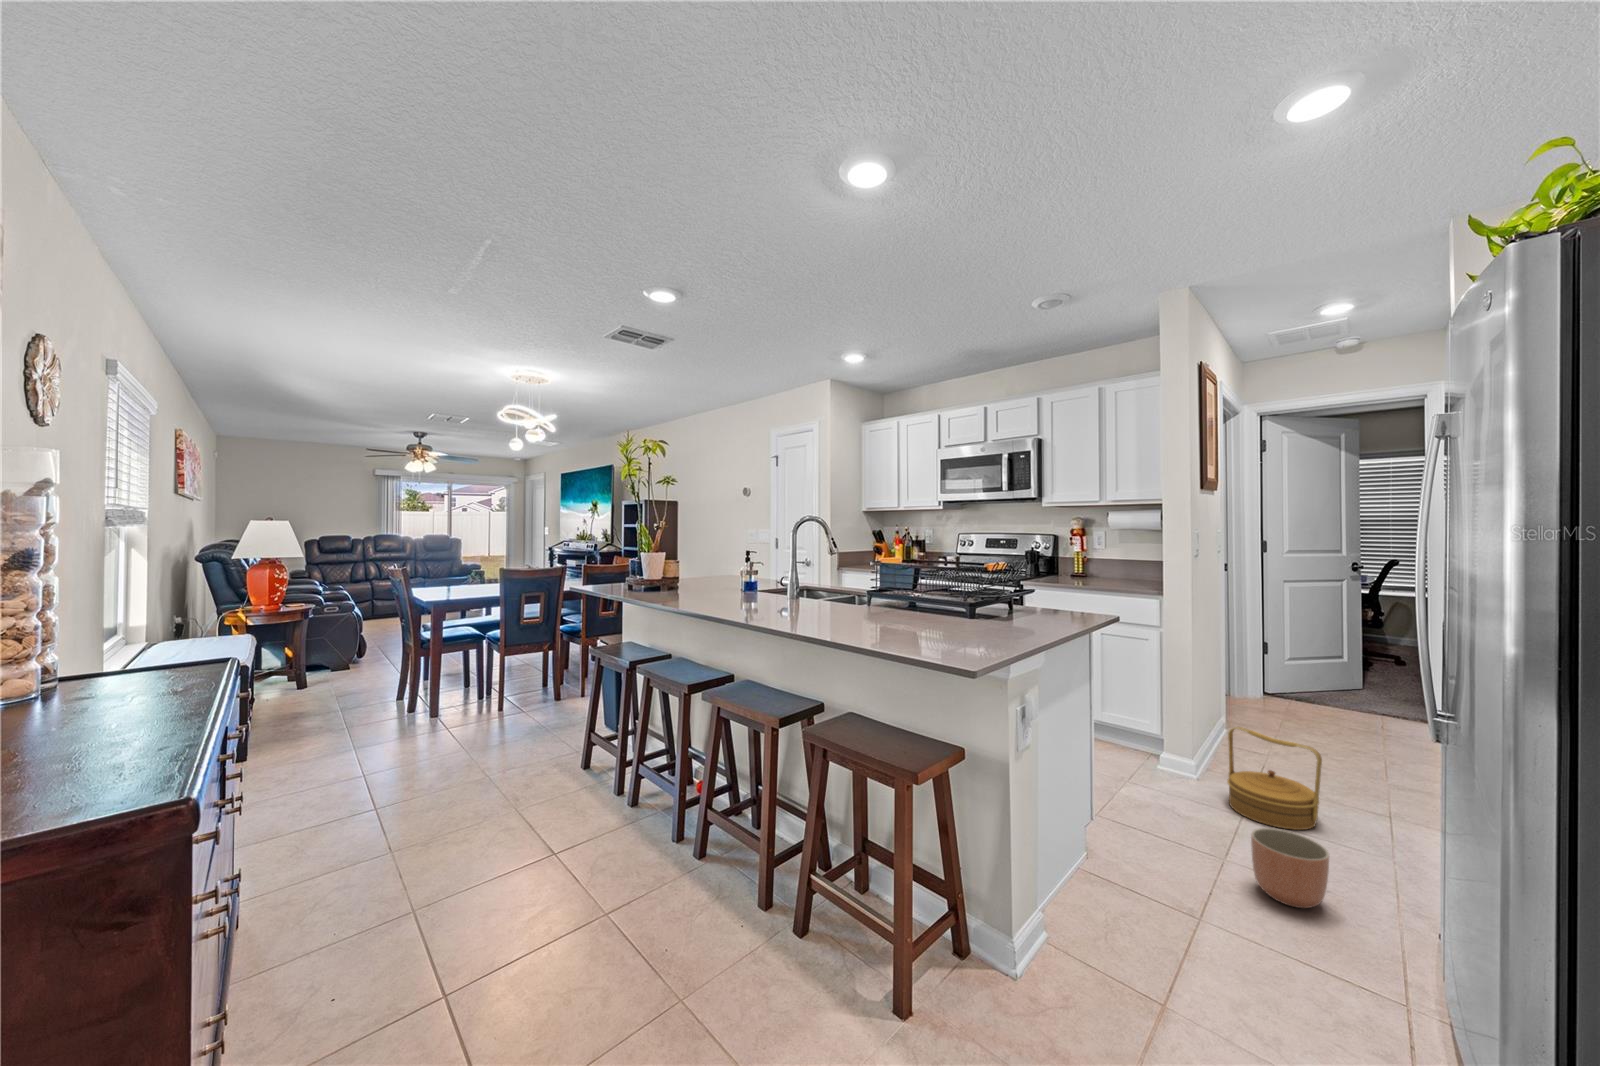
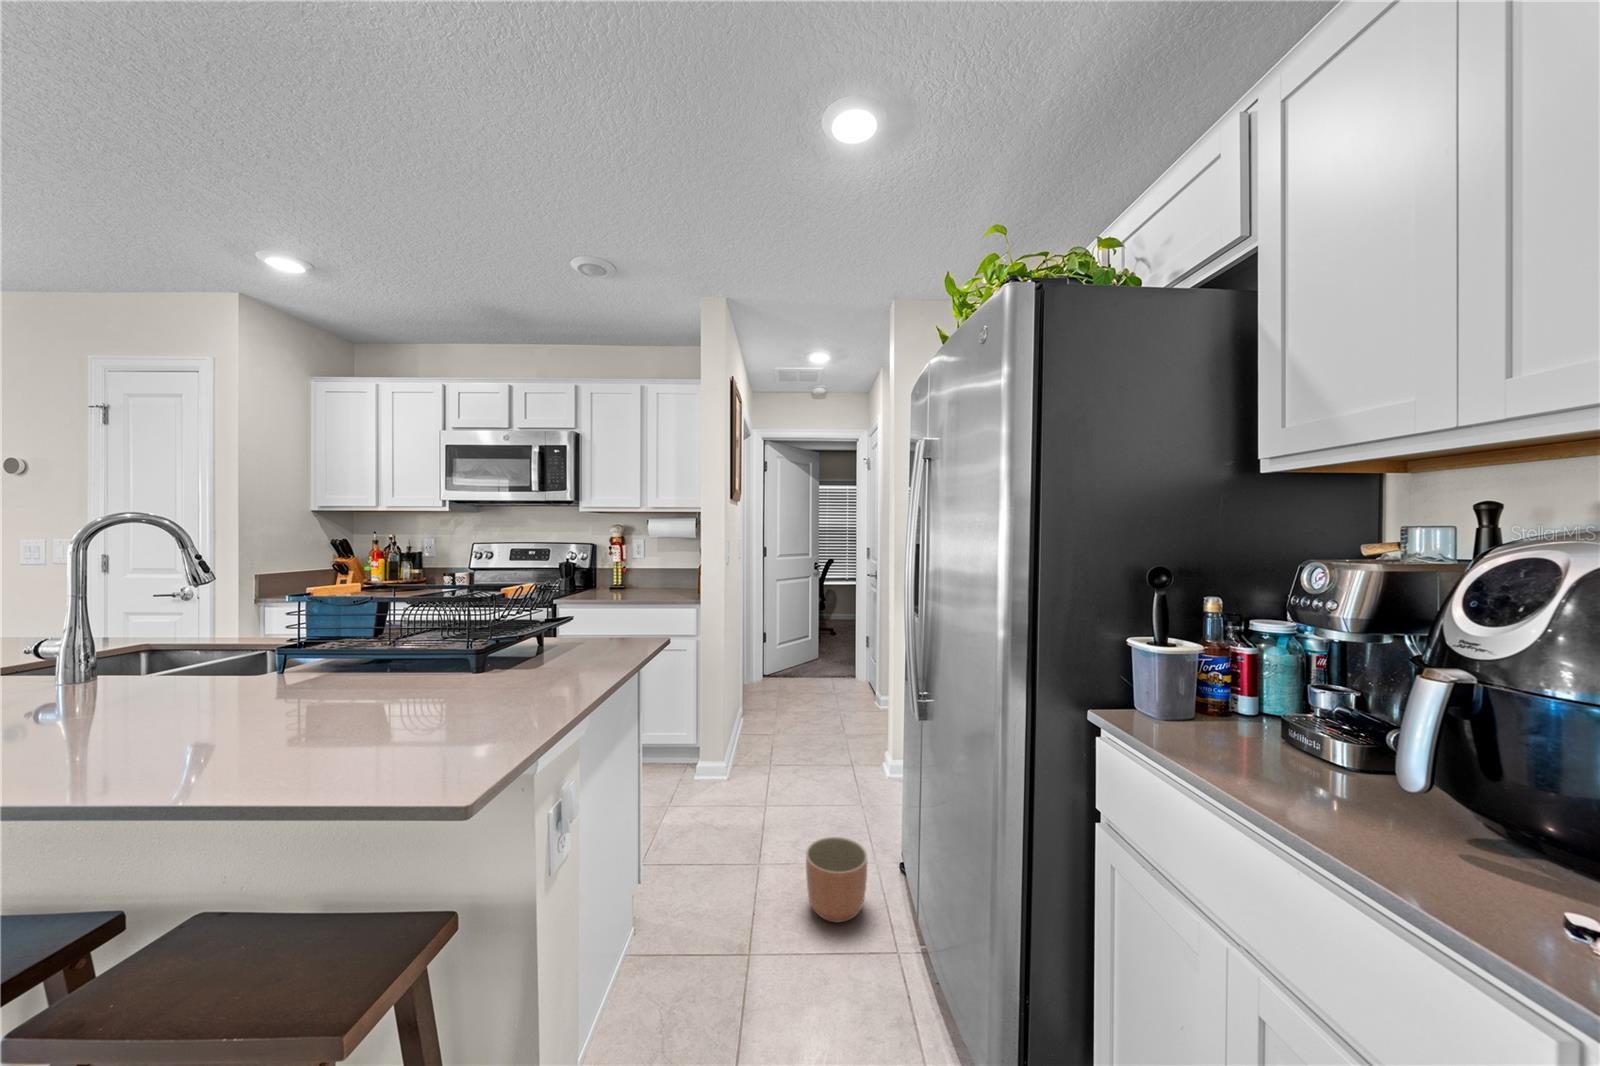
basket: present [1227,727,1322,830] -> none [763,727,835,821]

